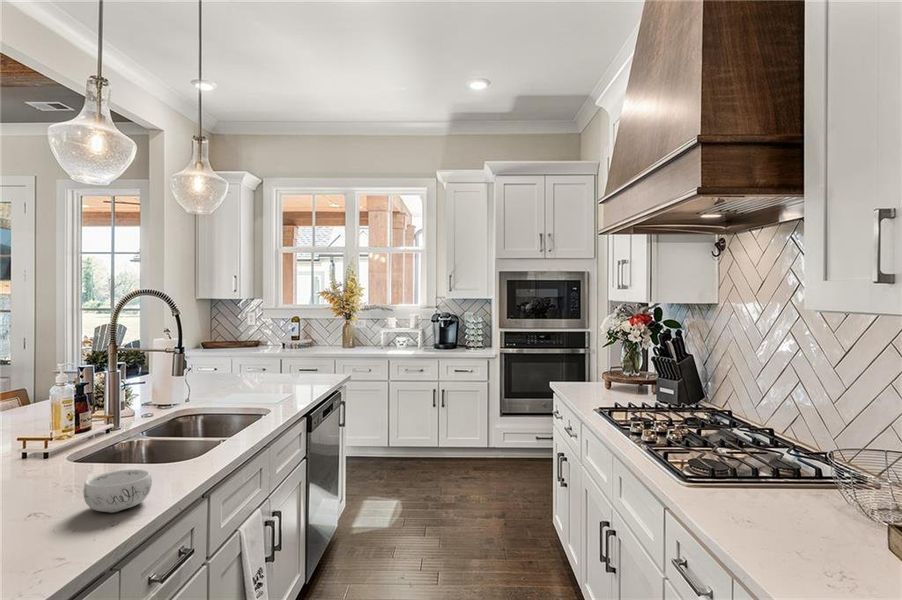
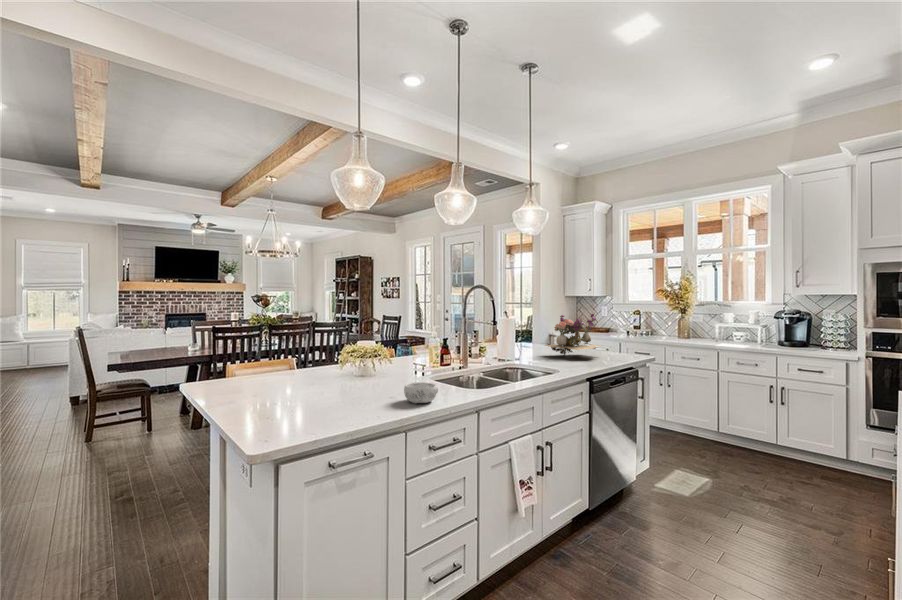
flower arrangement: none [218,325,295,387] -> present [545,313,600,355]

